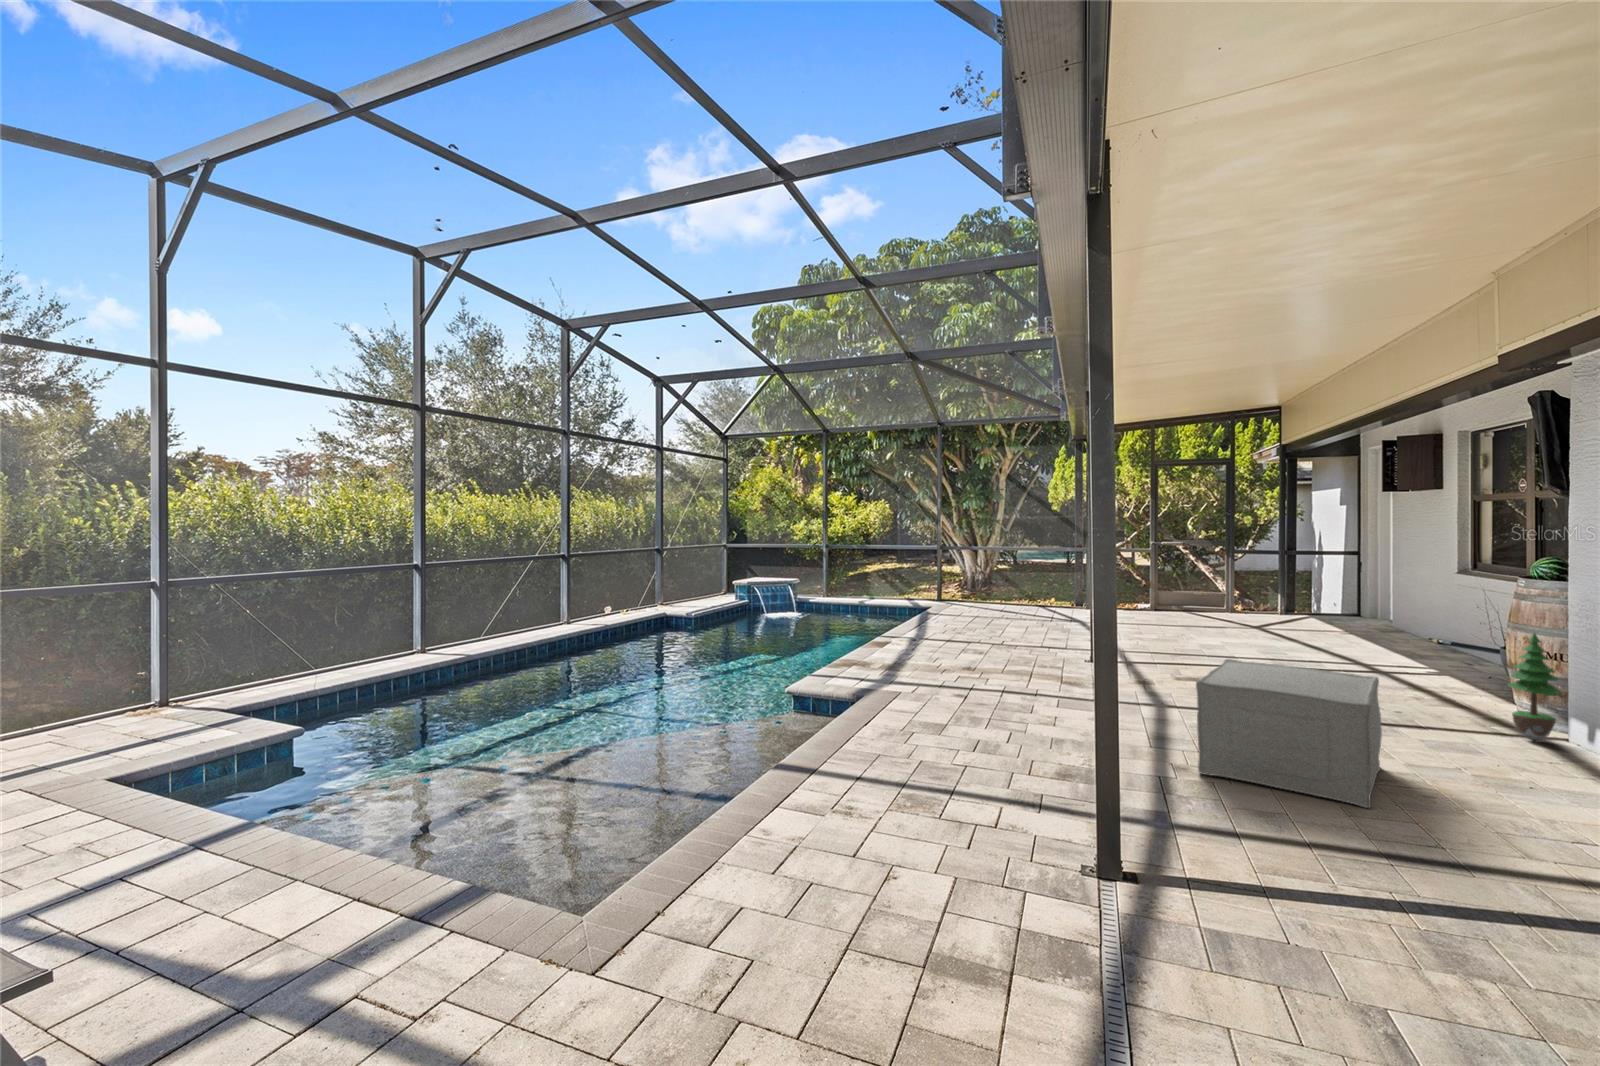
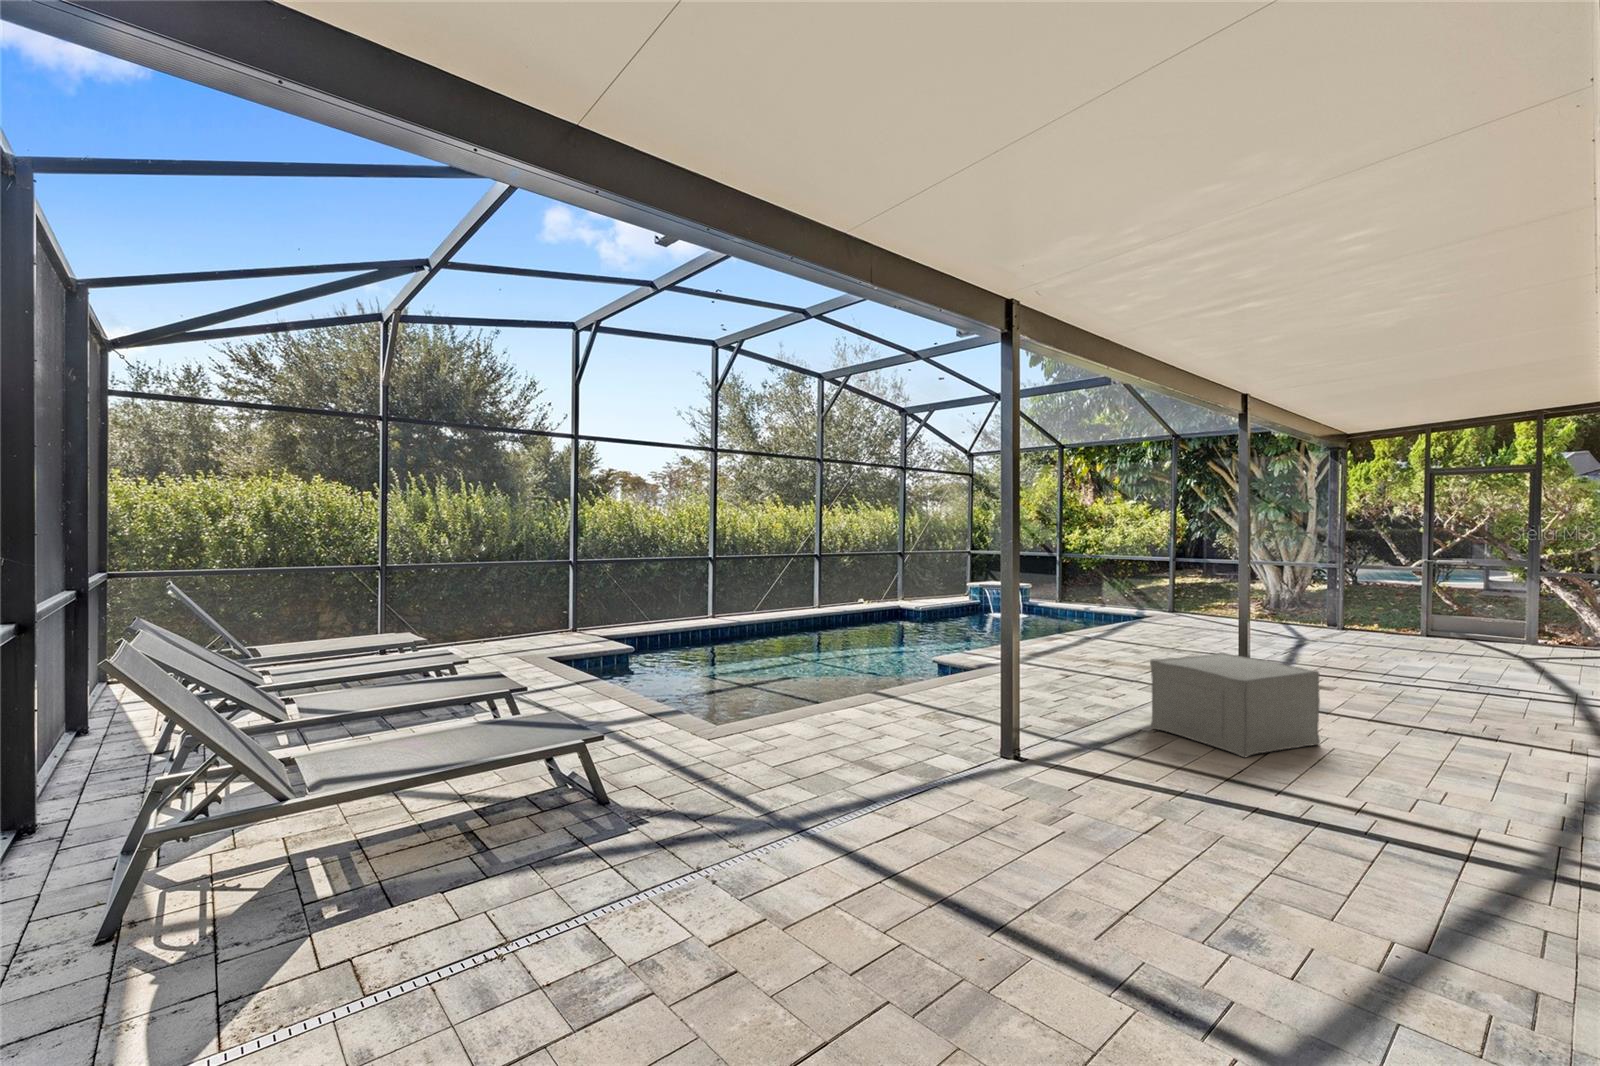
potted tree: present [1508,633,1562,741] -> none [1514,652,1567,754]

